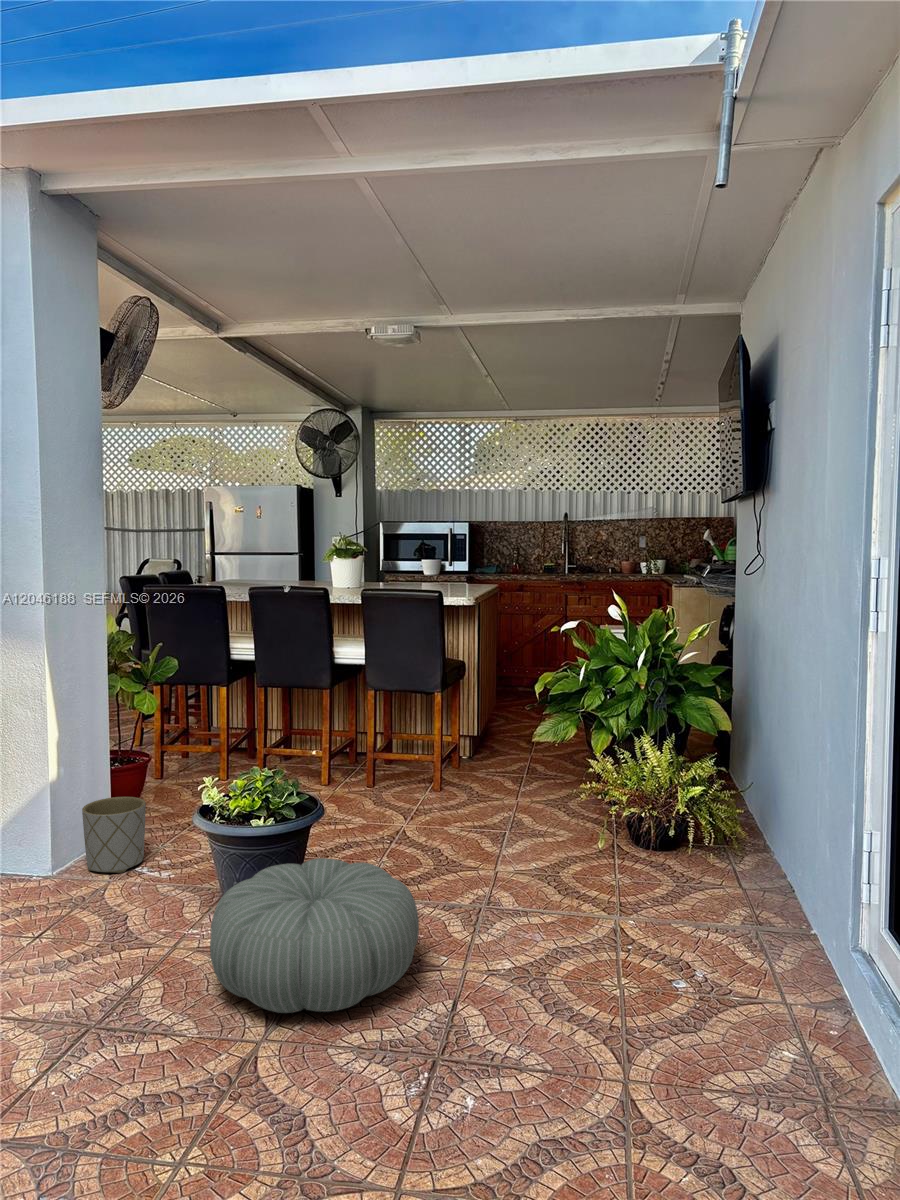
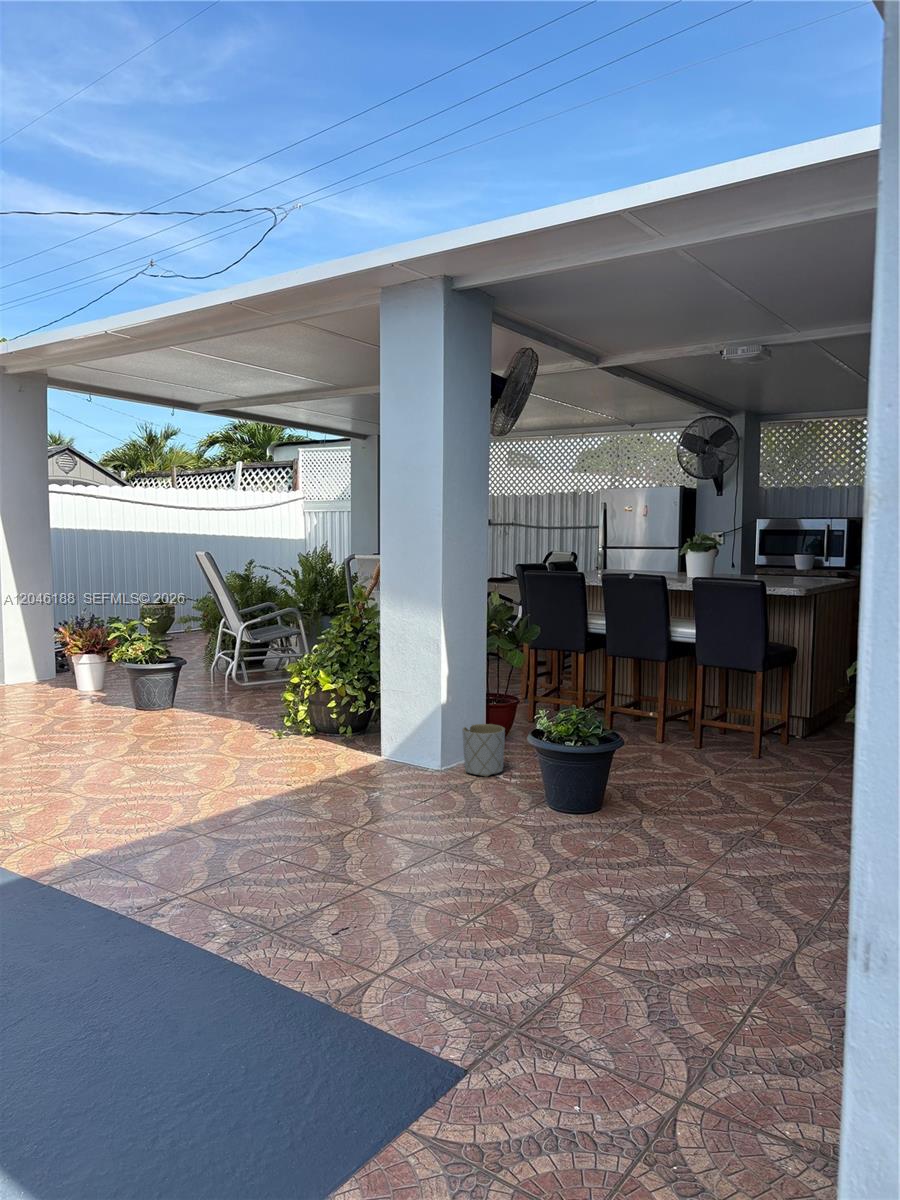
pouf: present [210,858,419,1013] -> none [517,774,672,872]

